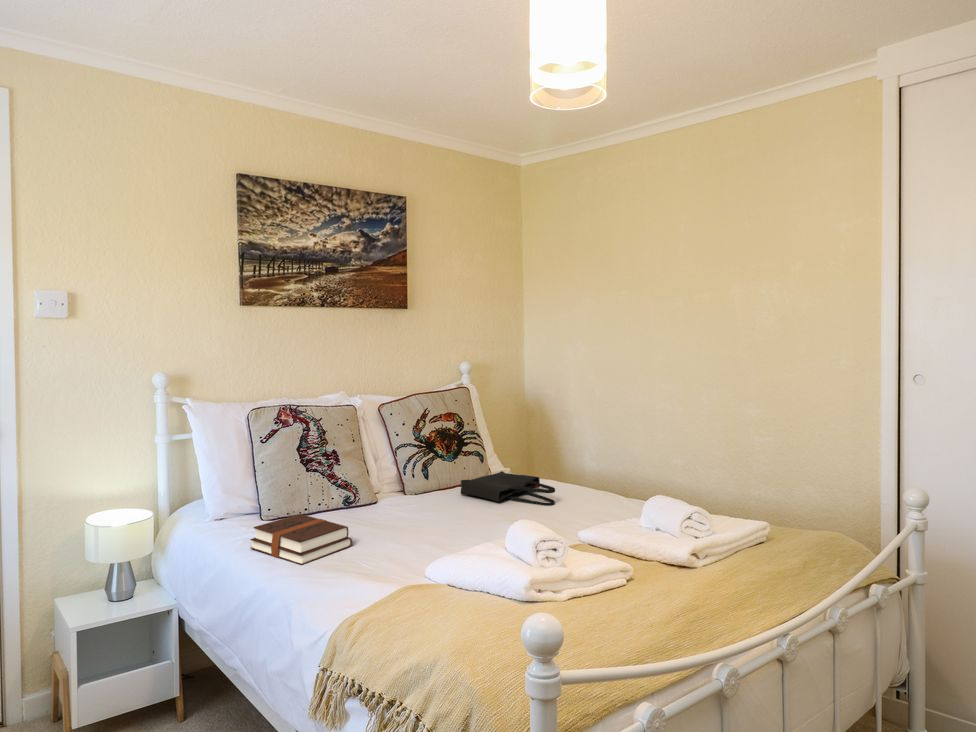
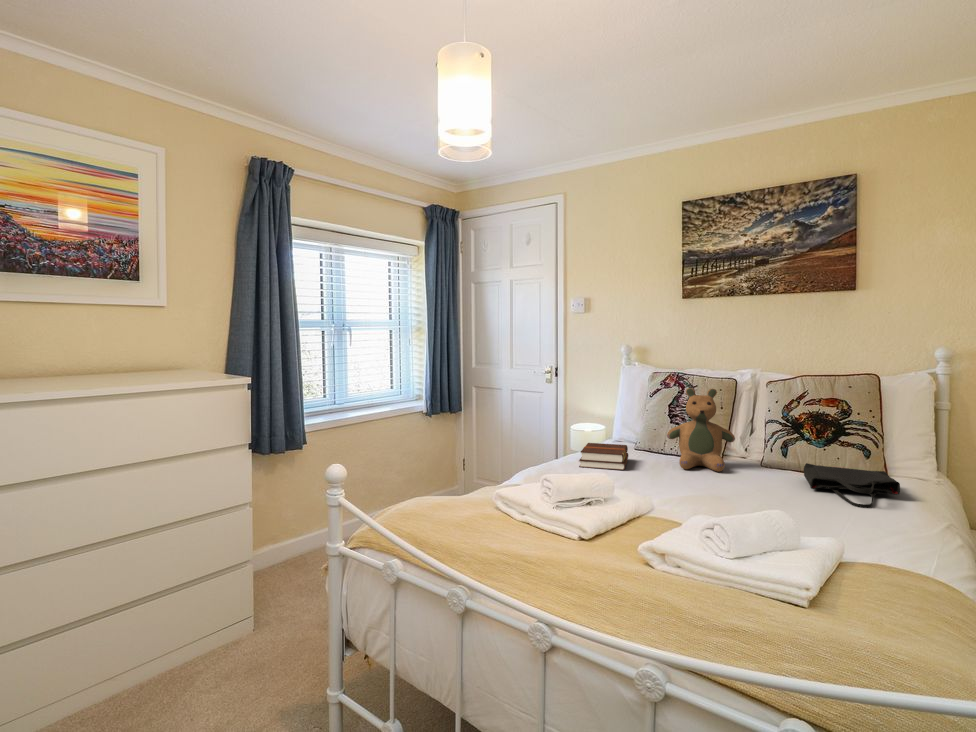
teddy bear: none [335,420,412,521] -> present [667,388,735,472]

